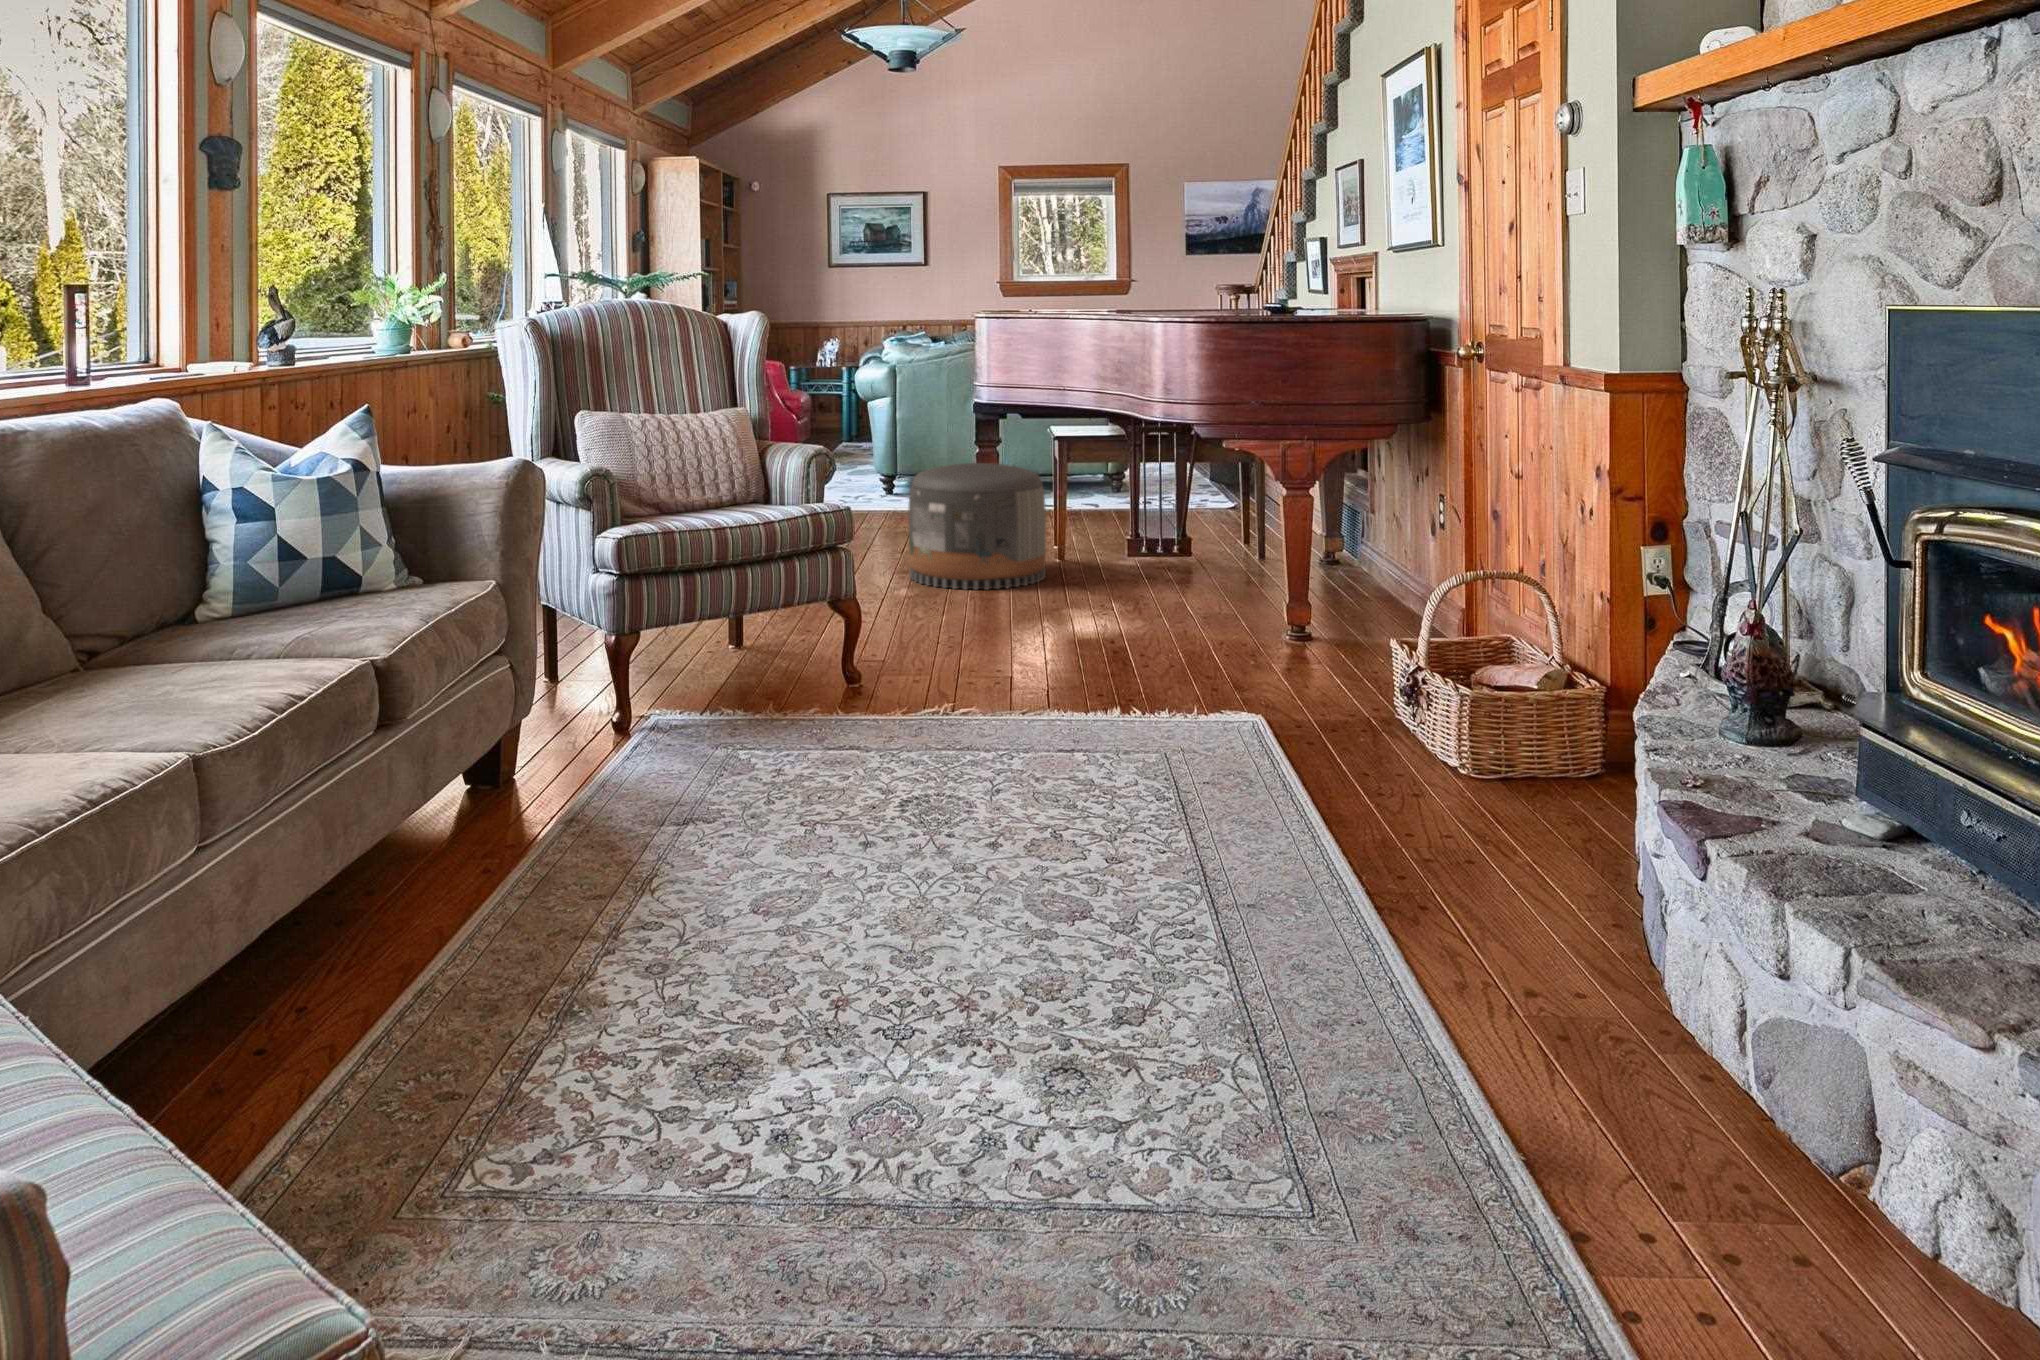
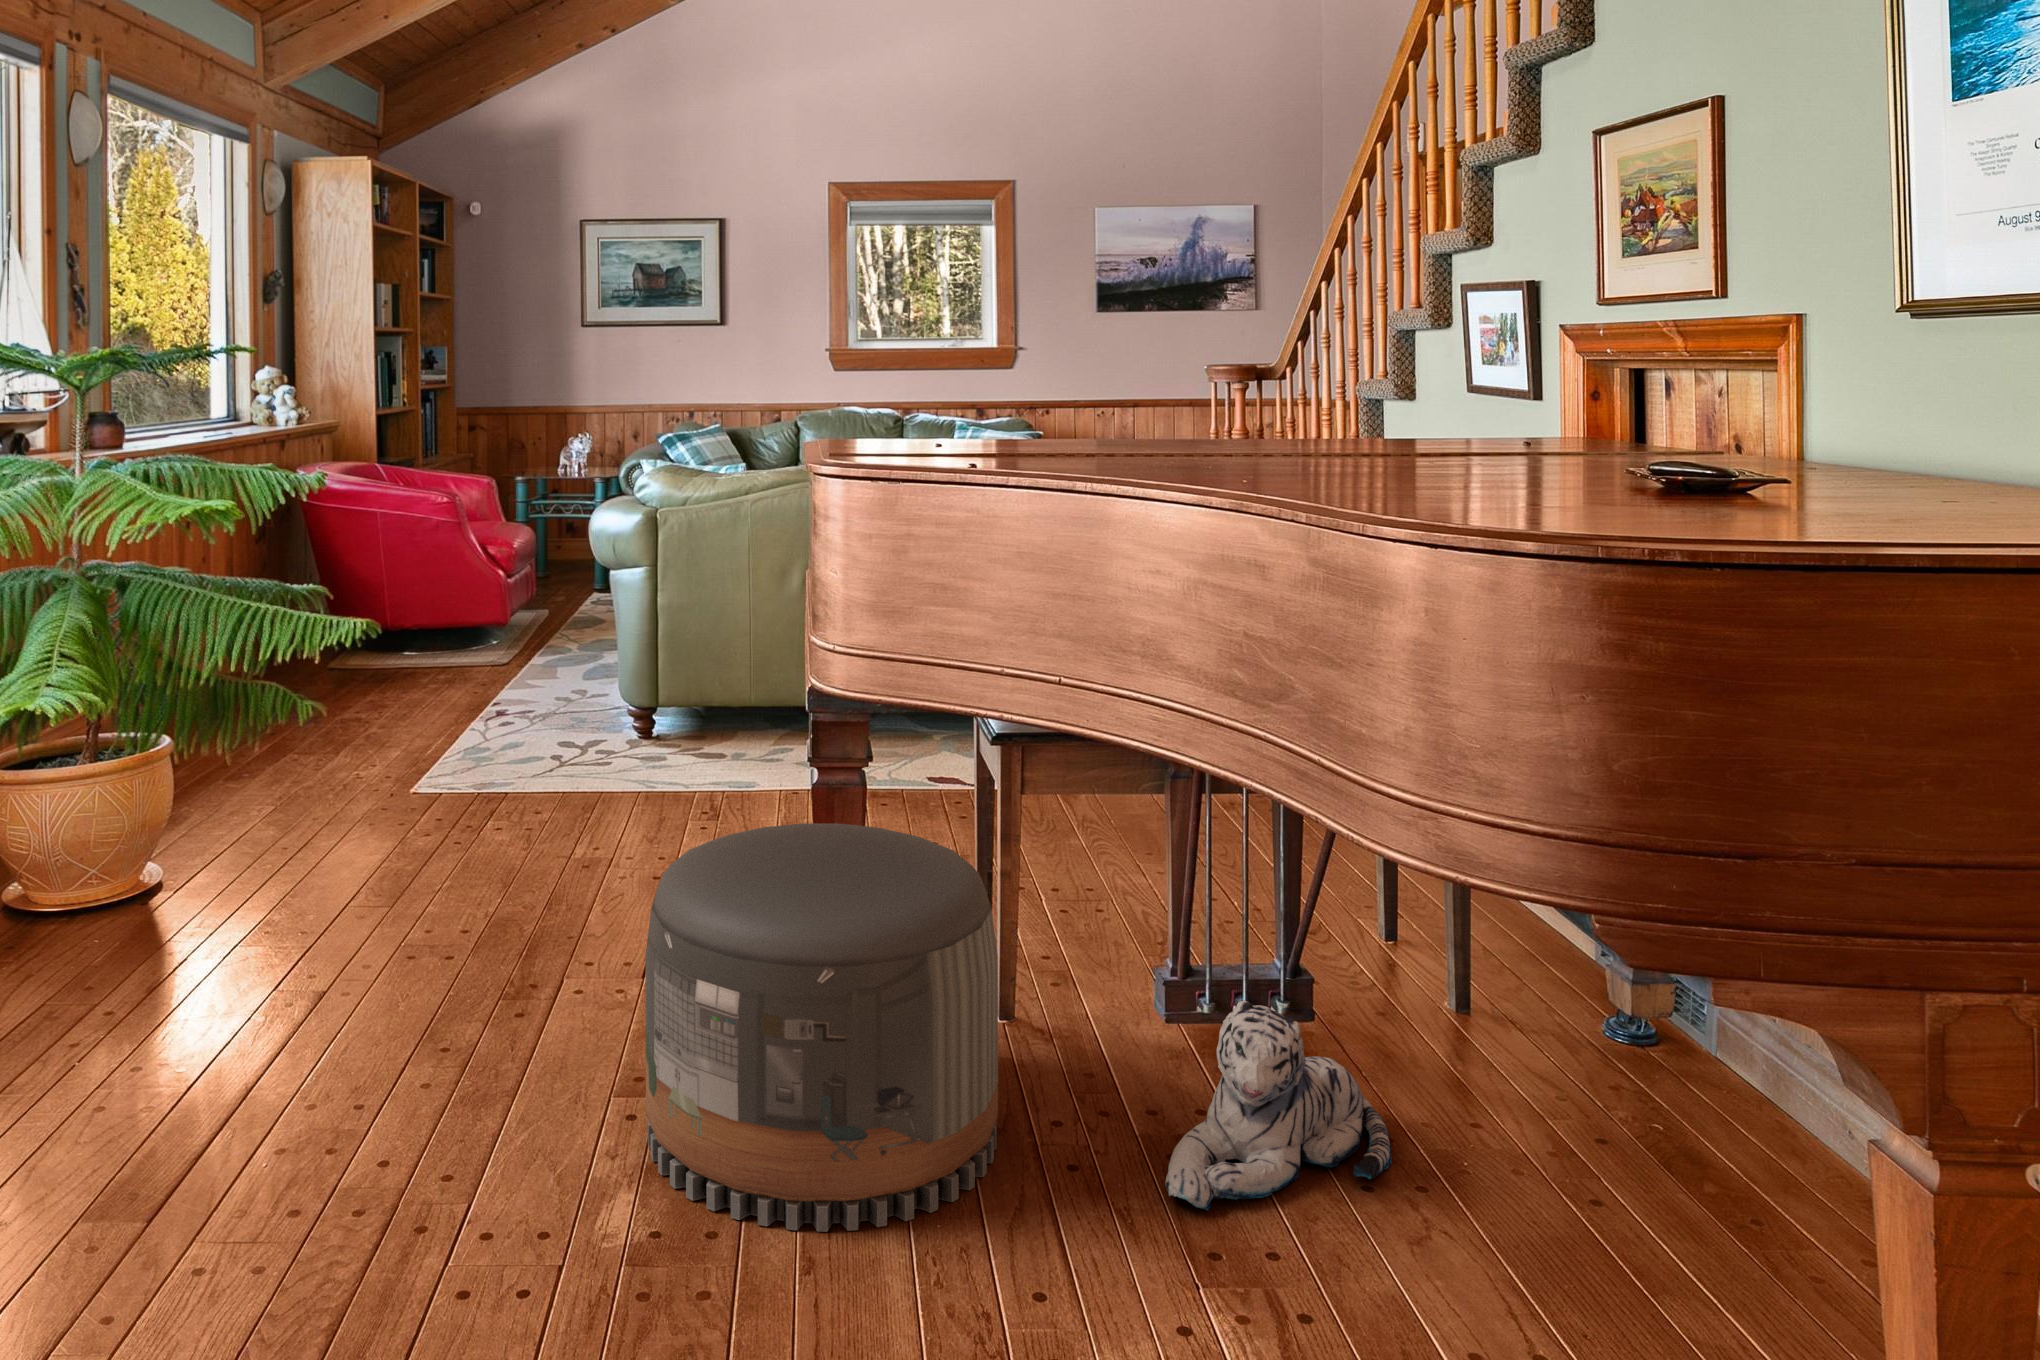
plush toy: none [1105,518,1200,586] -> present [1165,1000,1392,1210]

